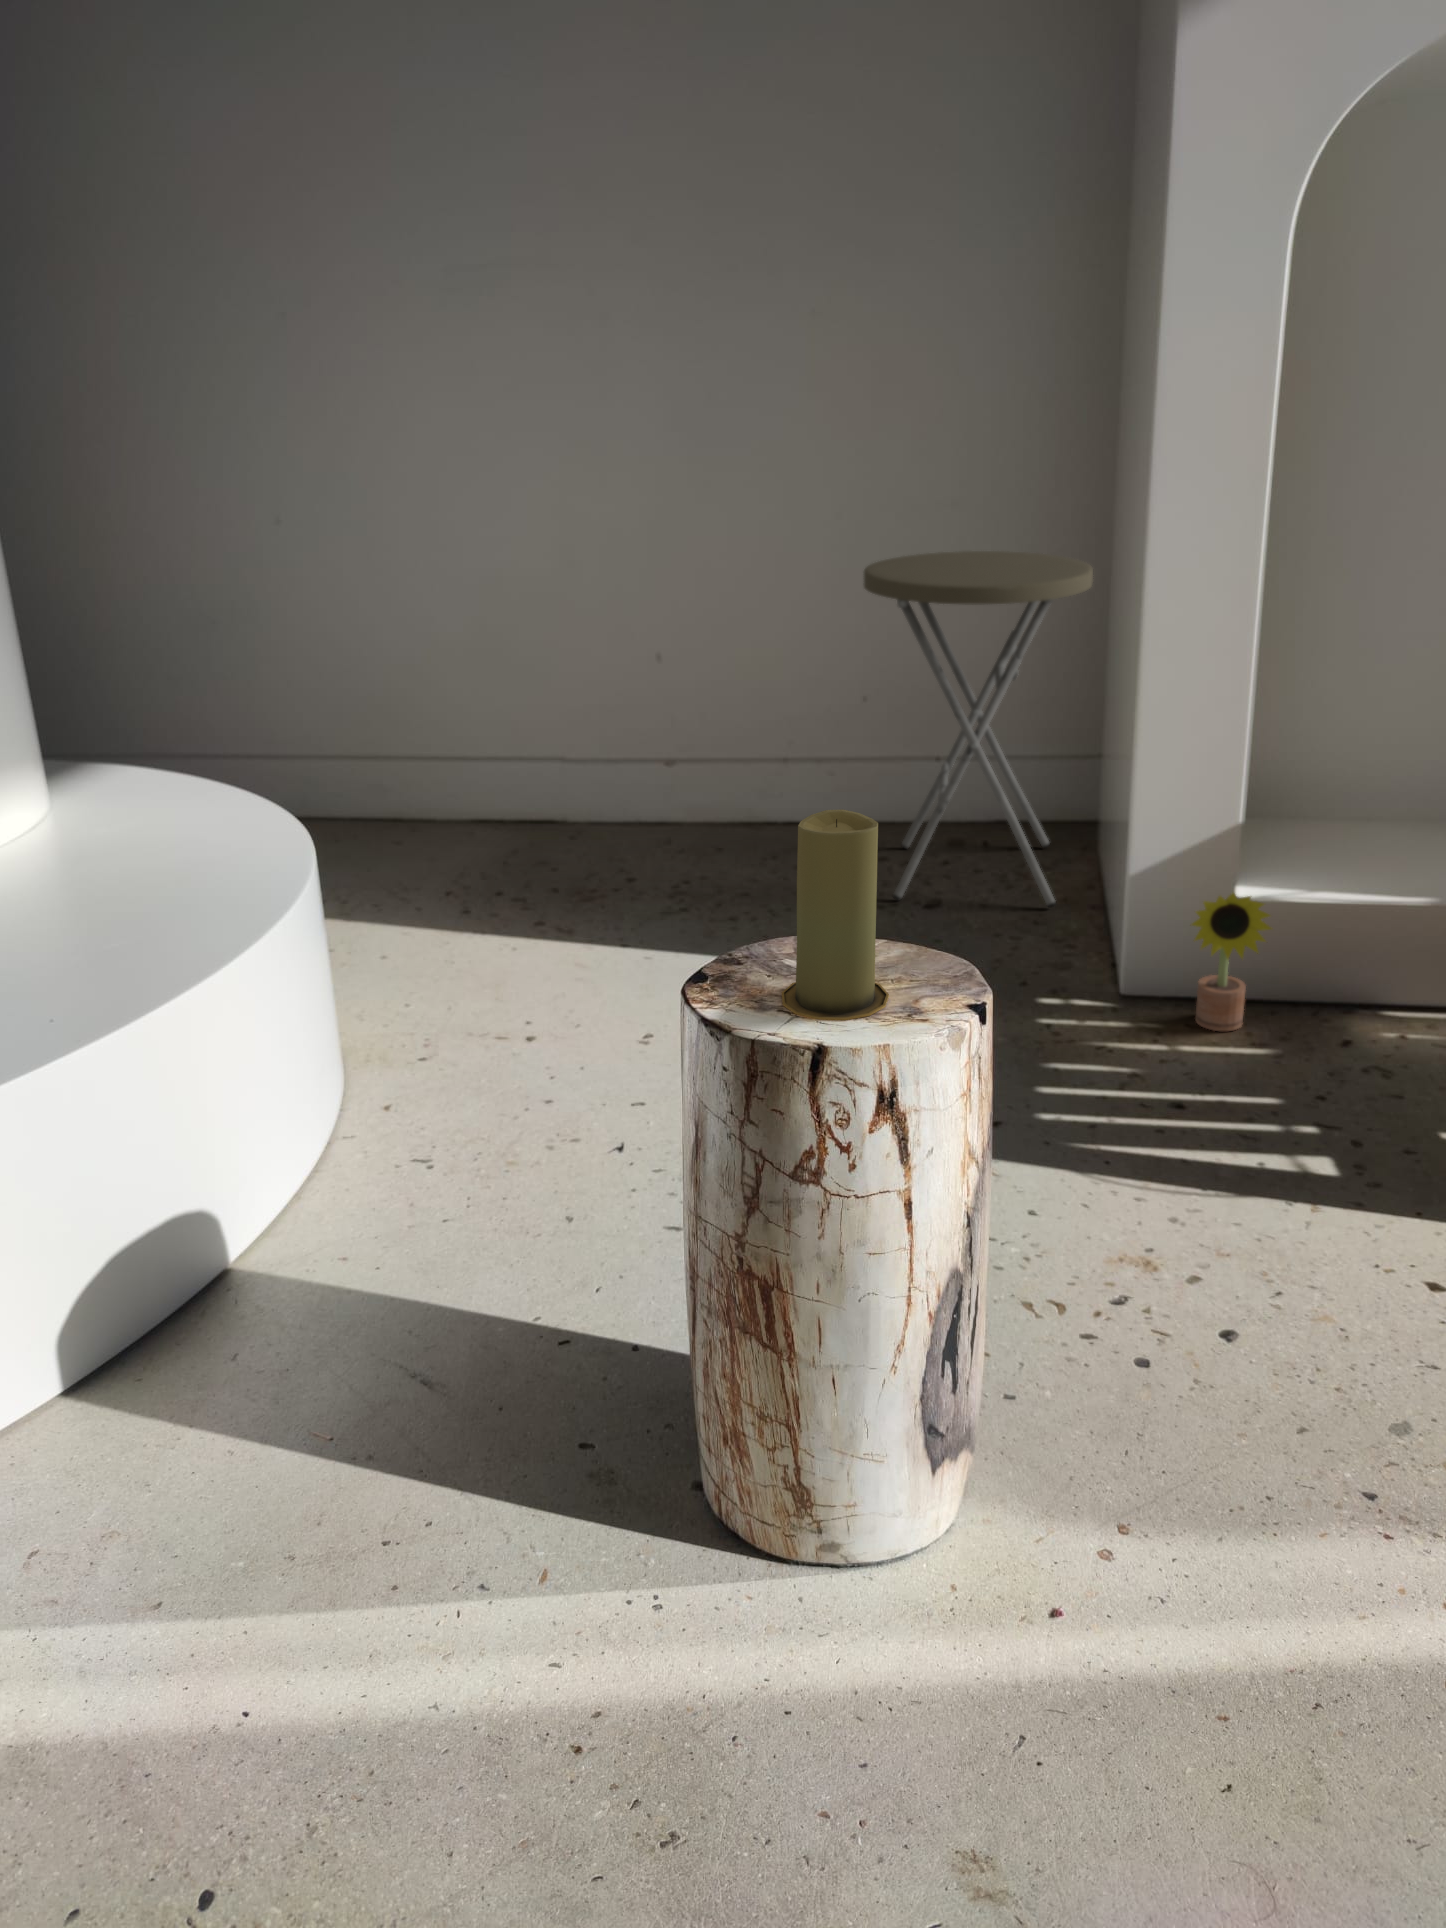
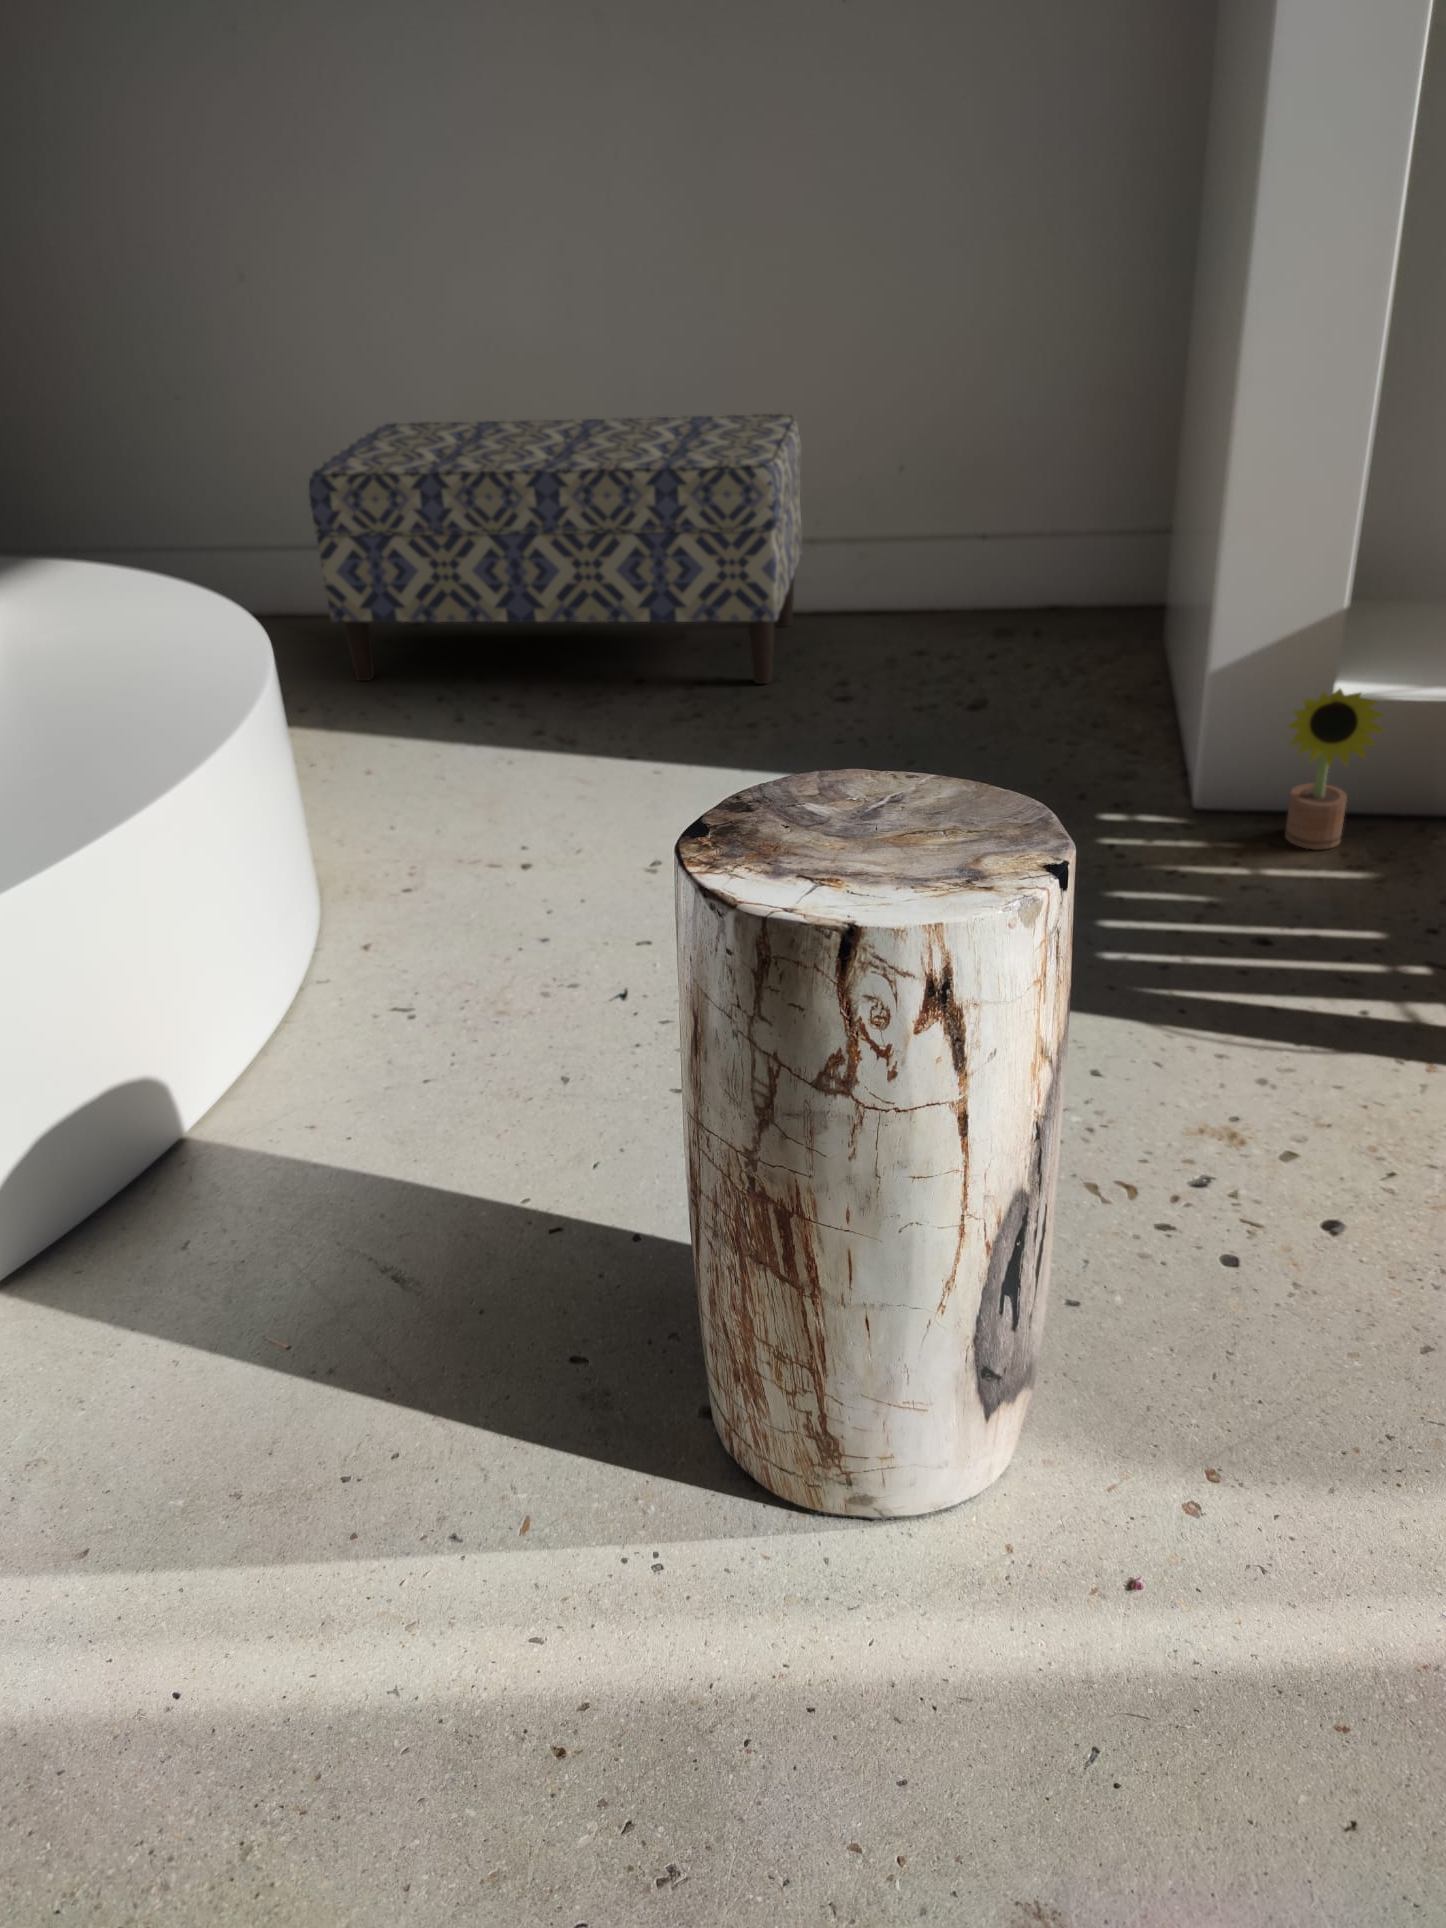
side table: present [864,551,1093,908] -> none [901,280,1175,702]
bench: none [343,657,778,889] -> present [309,414,801,684]
candle: present [782,810,889,1021] -> none [802,614,940,889]

